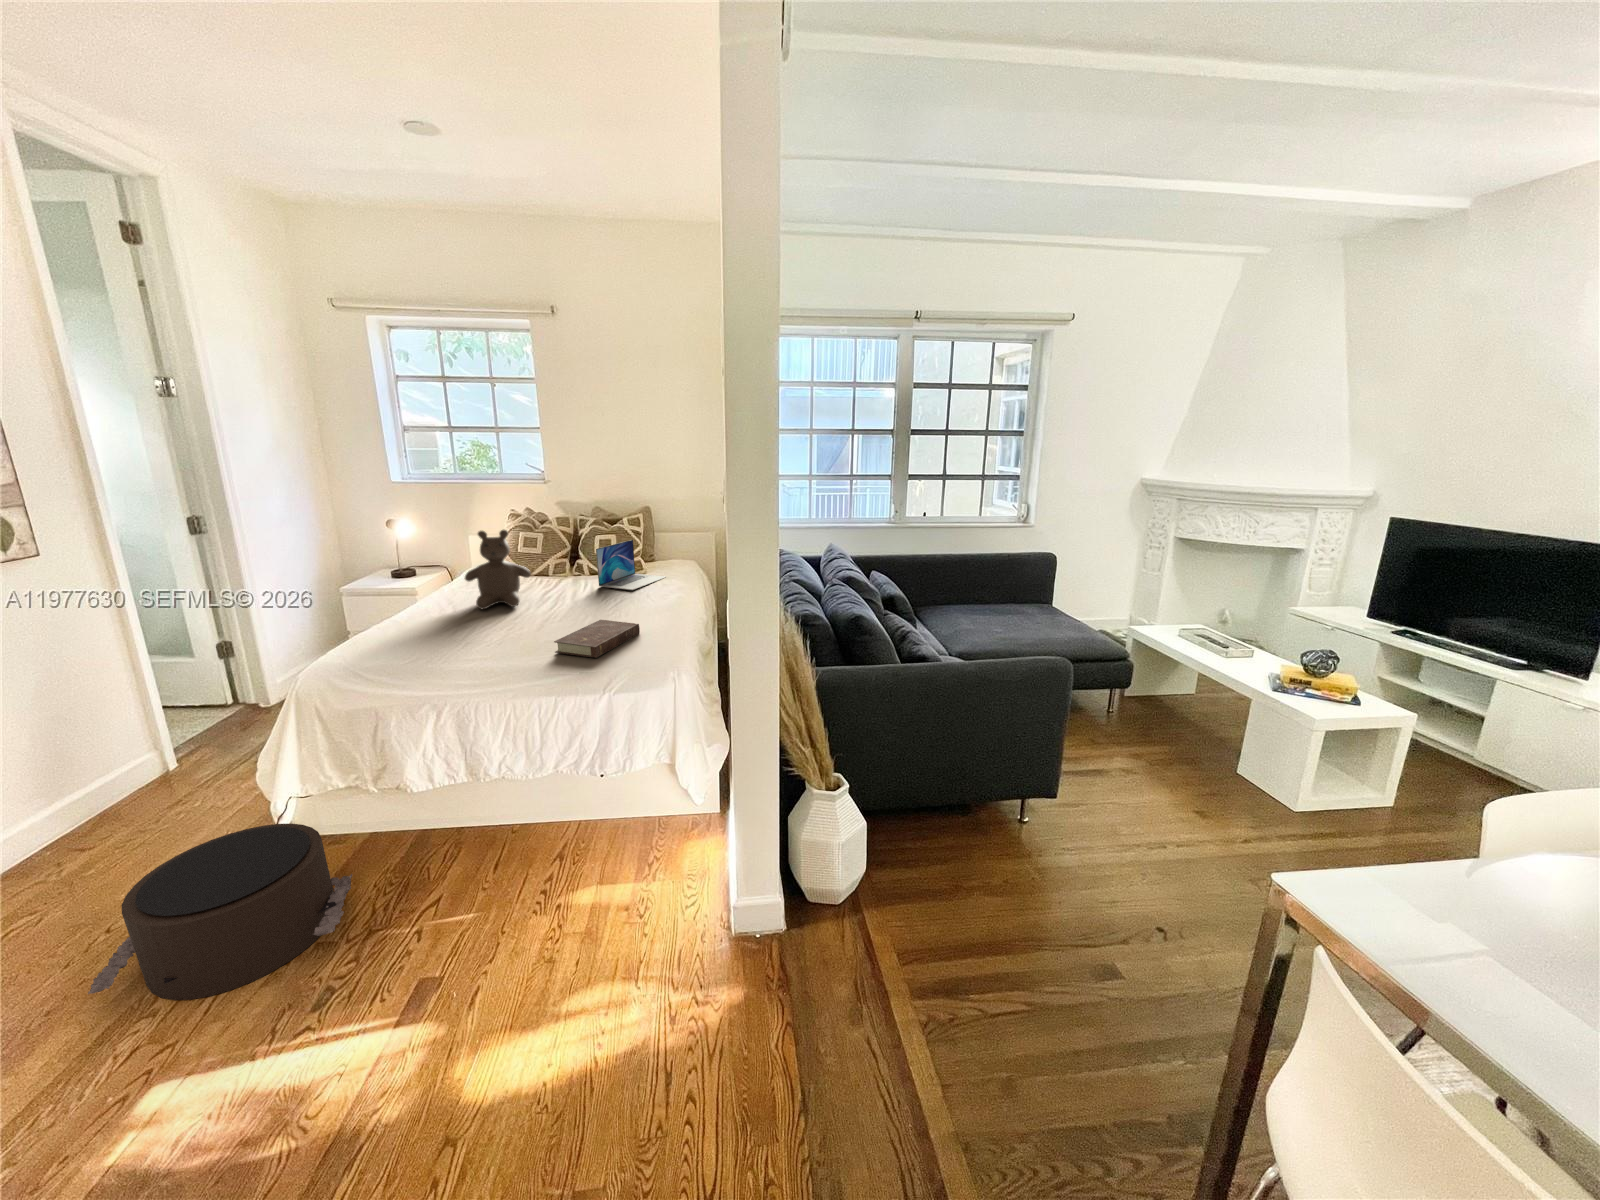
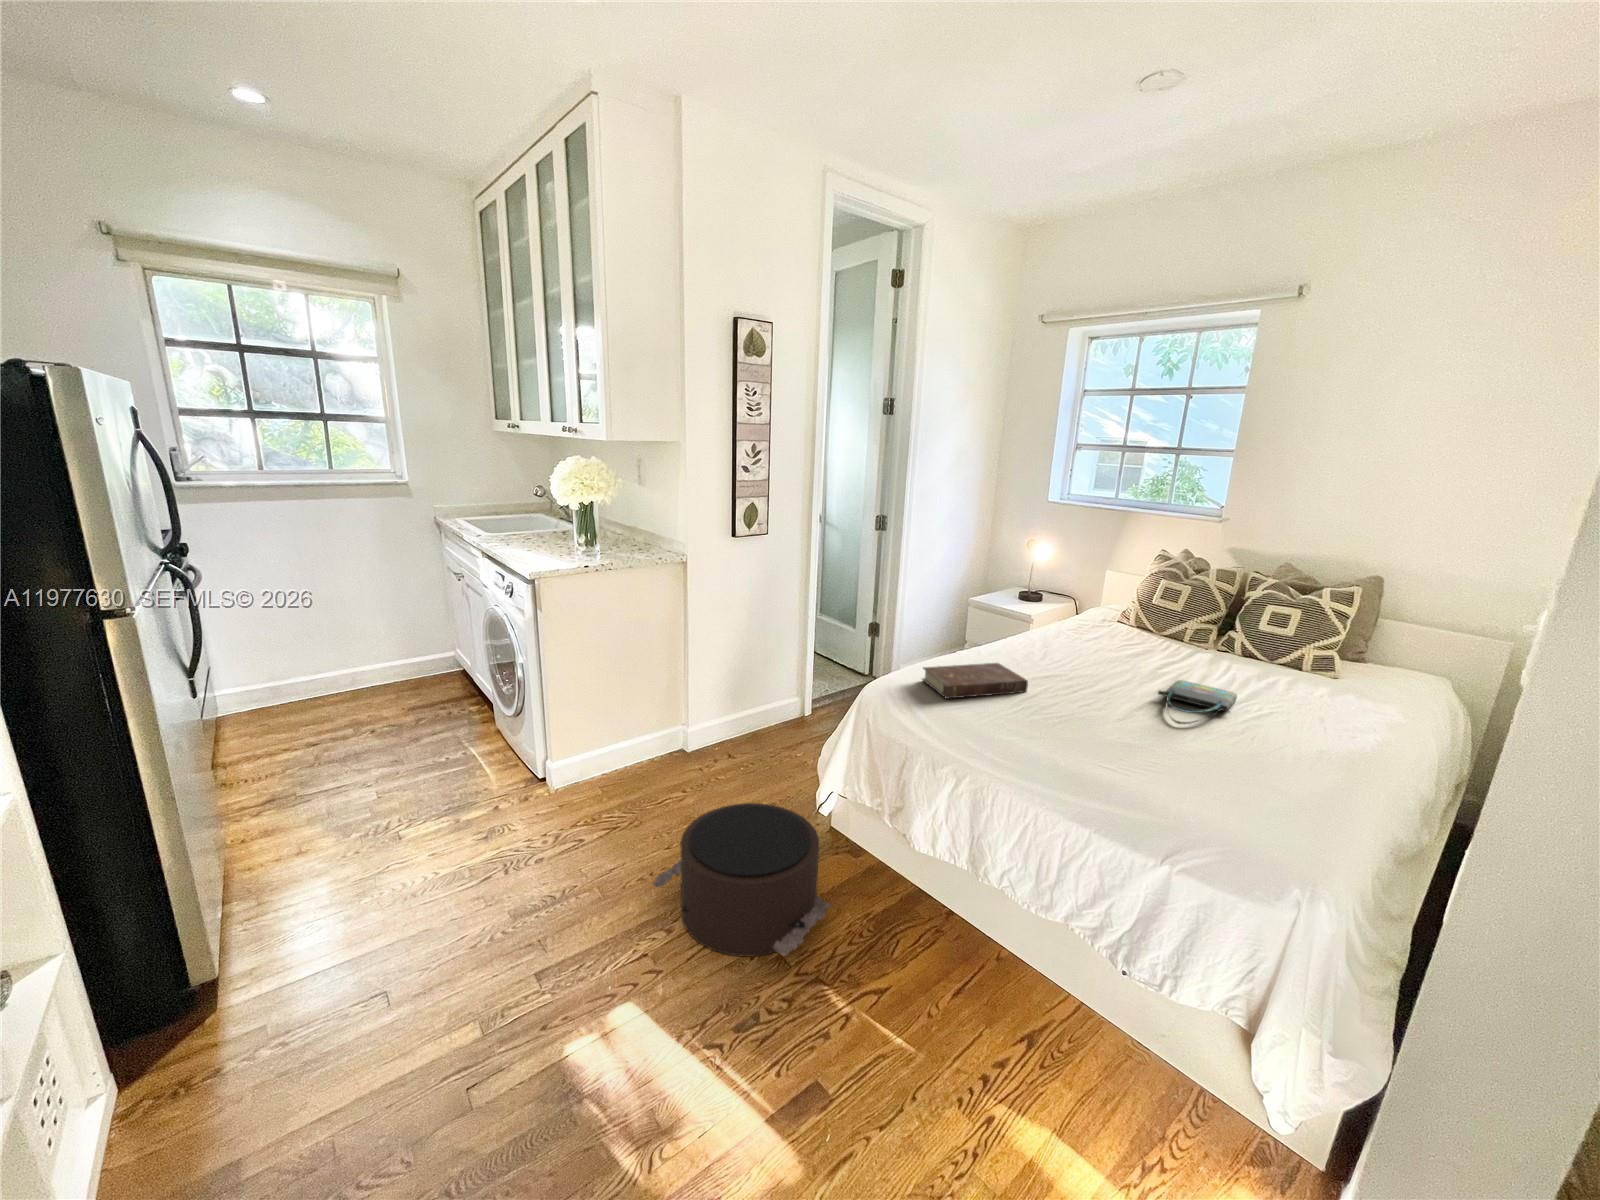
teddy bear: present [465,530,531,609] -> none [1064,569,1146,673]
laptop: present [596,540,665,590] -> none [1244,622,1377,701]
tote bag: none [555,595,602,622] -> present [1158,680,1237,724]
book: present [554,620,640,658] -> present [922,663,1028,699]

